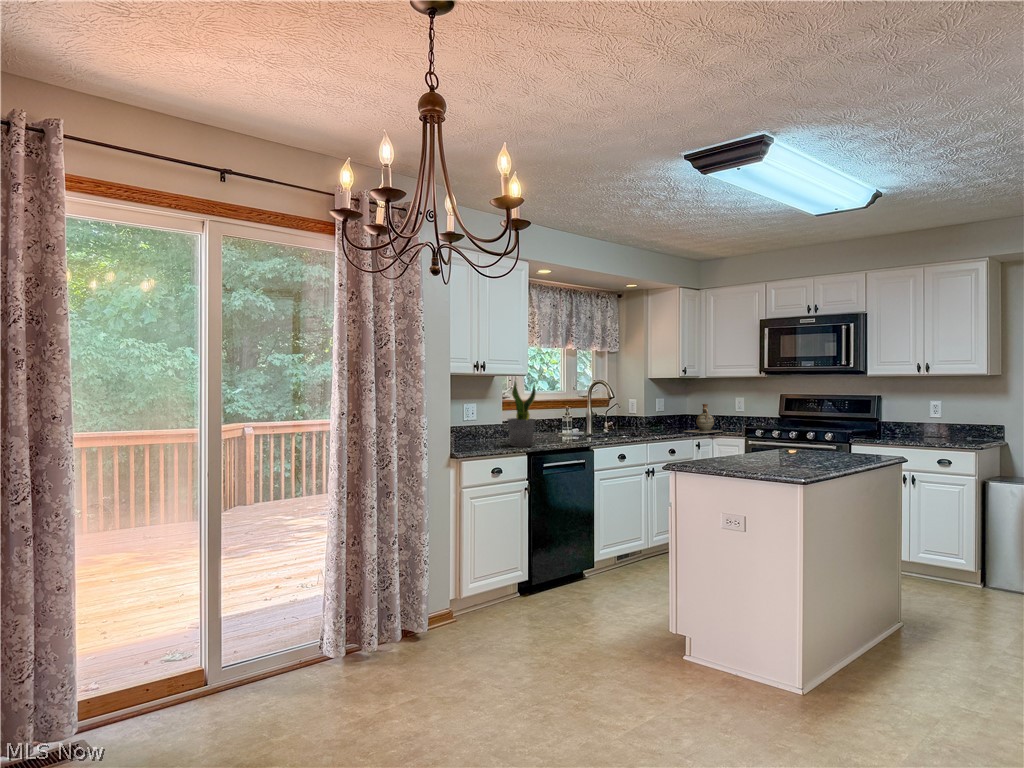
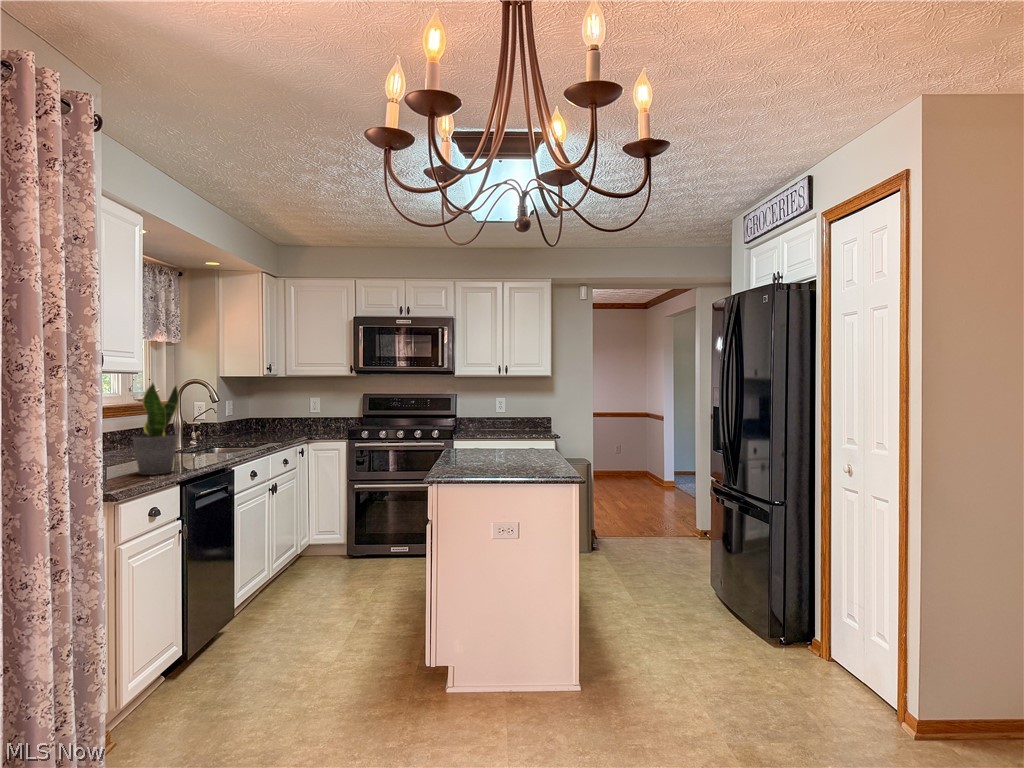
ceramic jug: present [685,404,721,433] -> none [263,405,309,437]

